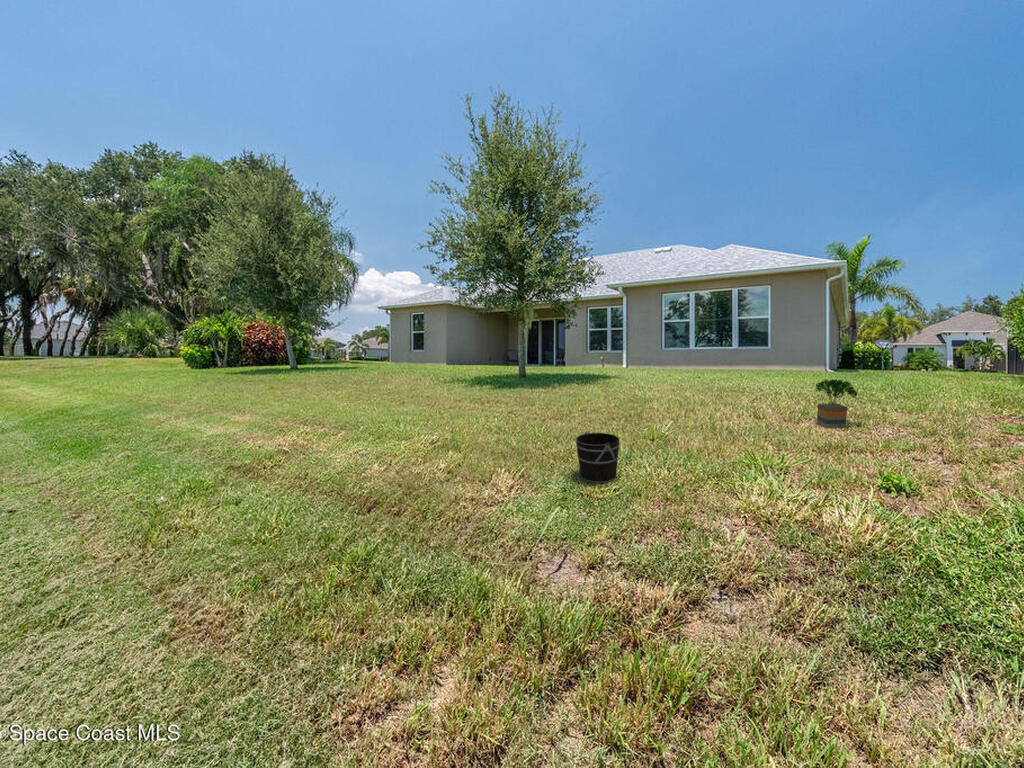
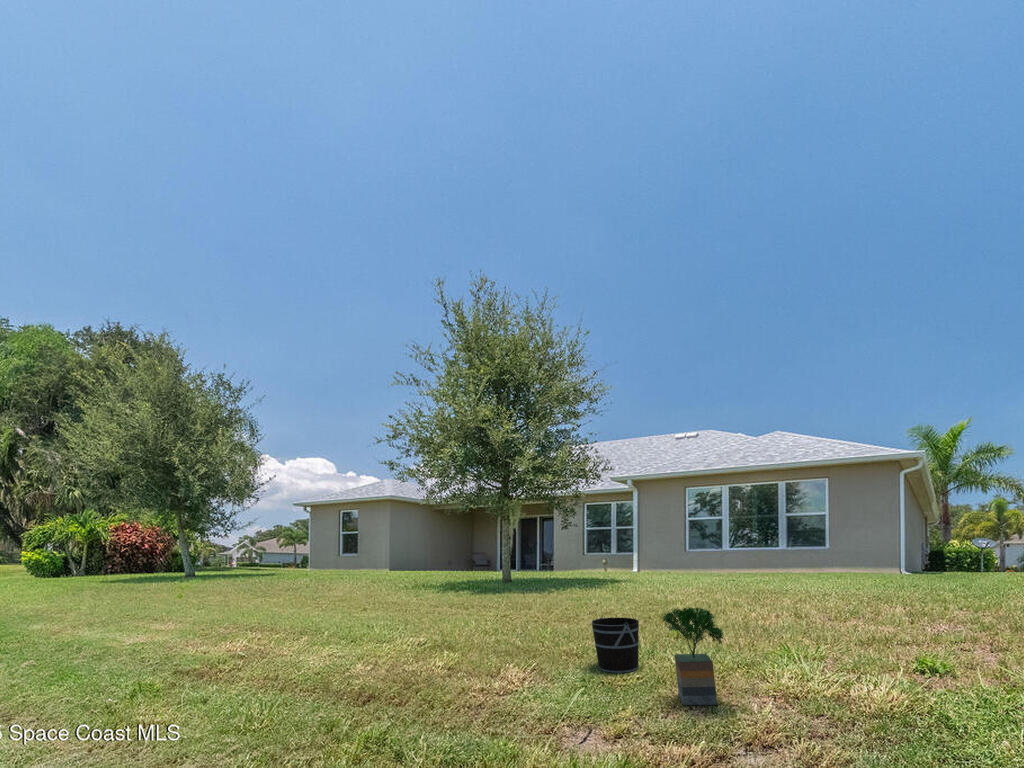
potted tree: present [816,379,858,428] -> present [662,607,723,705]

